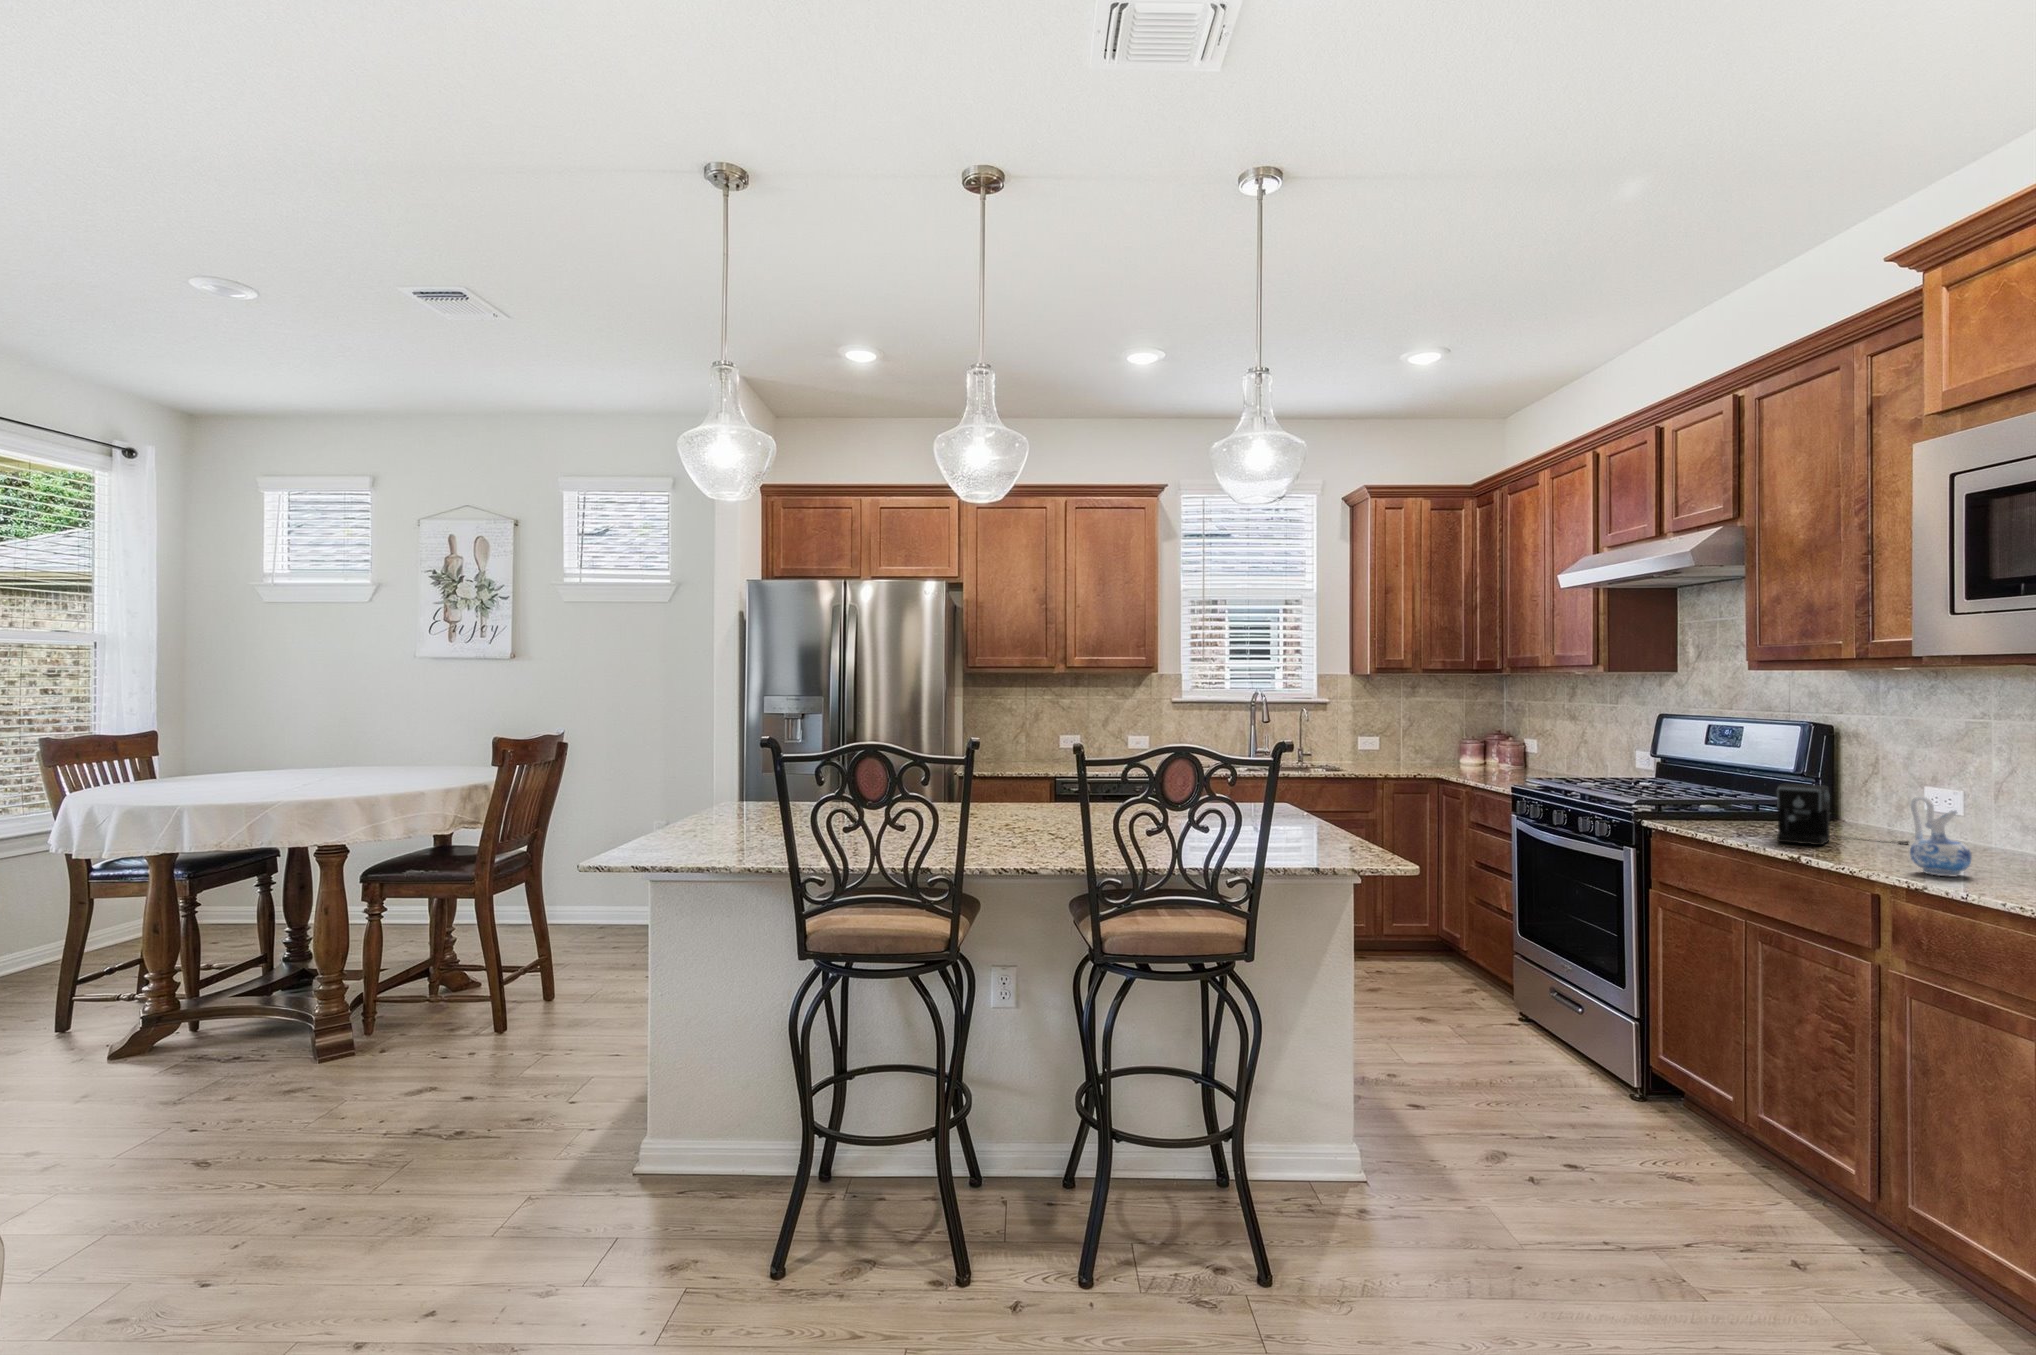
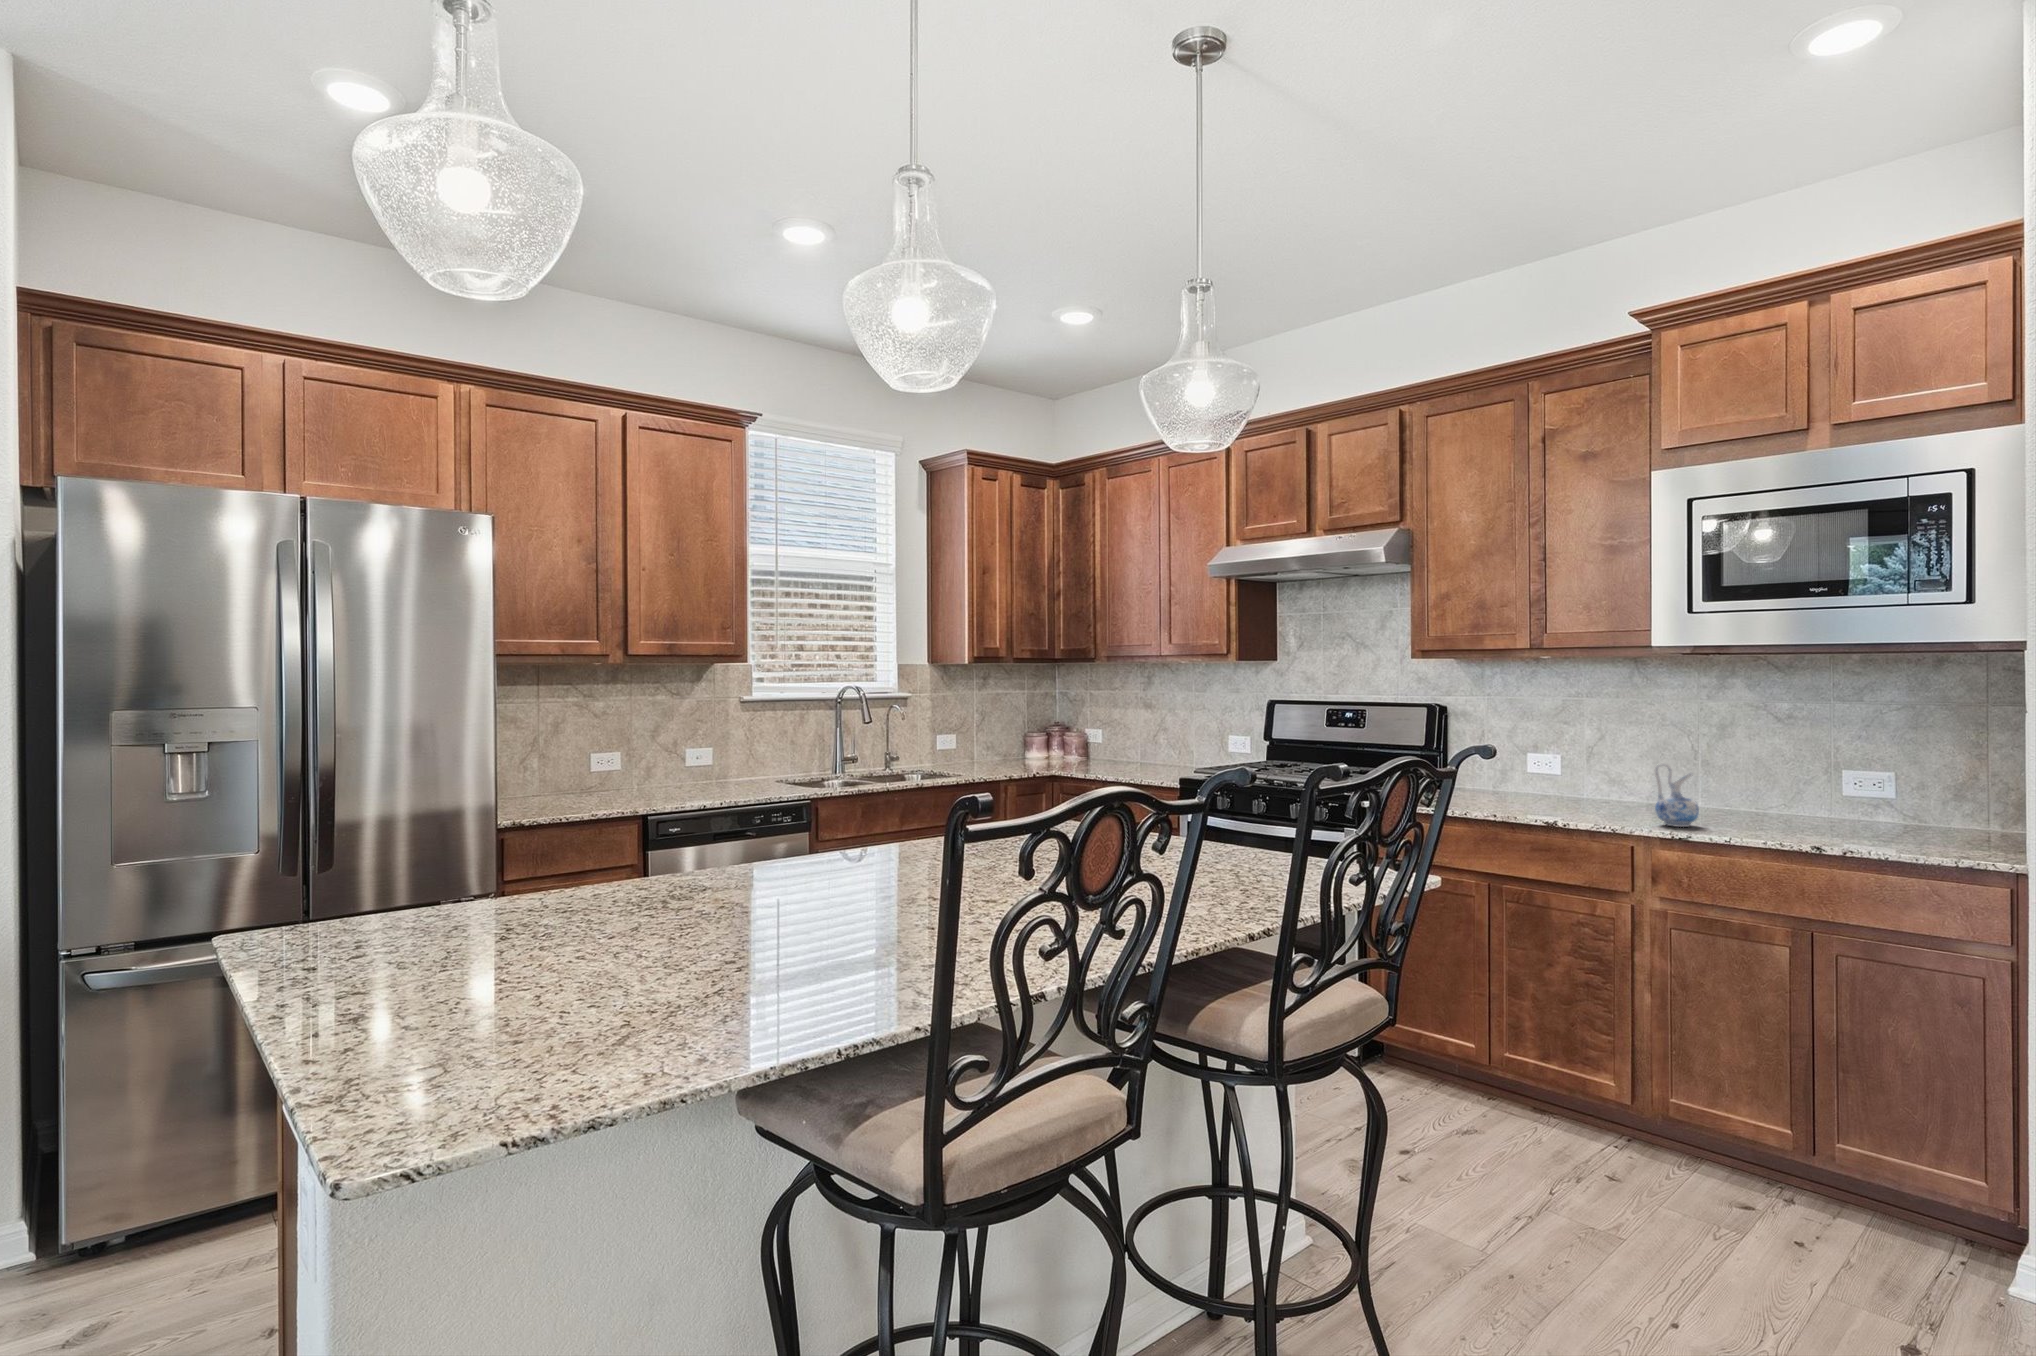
coffee maker: present [1777,784,1909,845] -> none [1492,759,1574,811]

